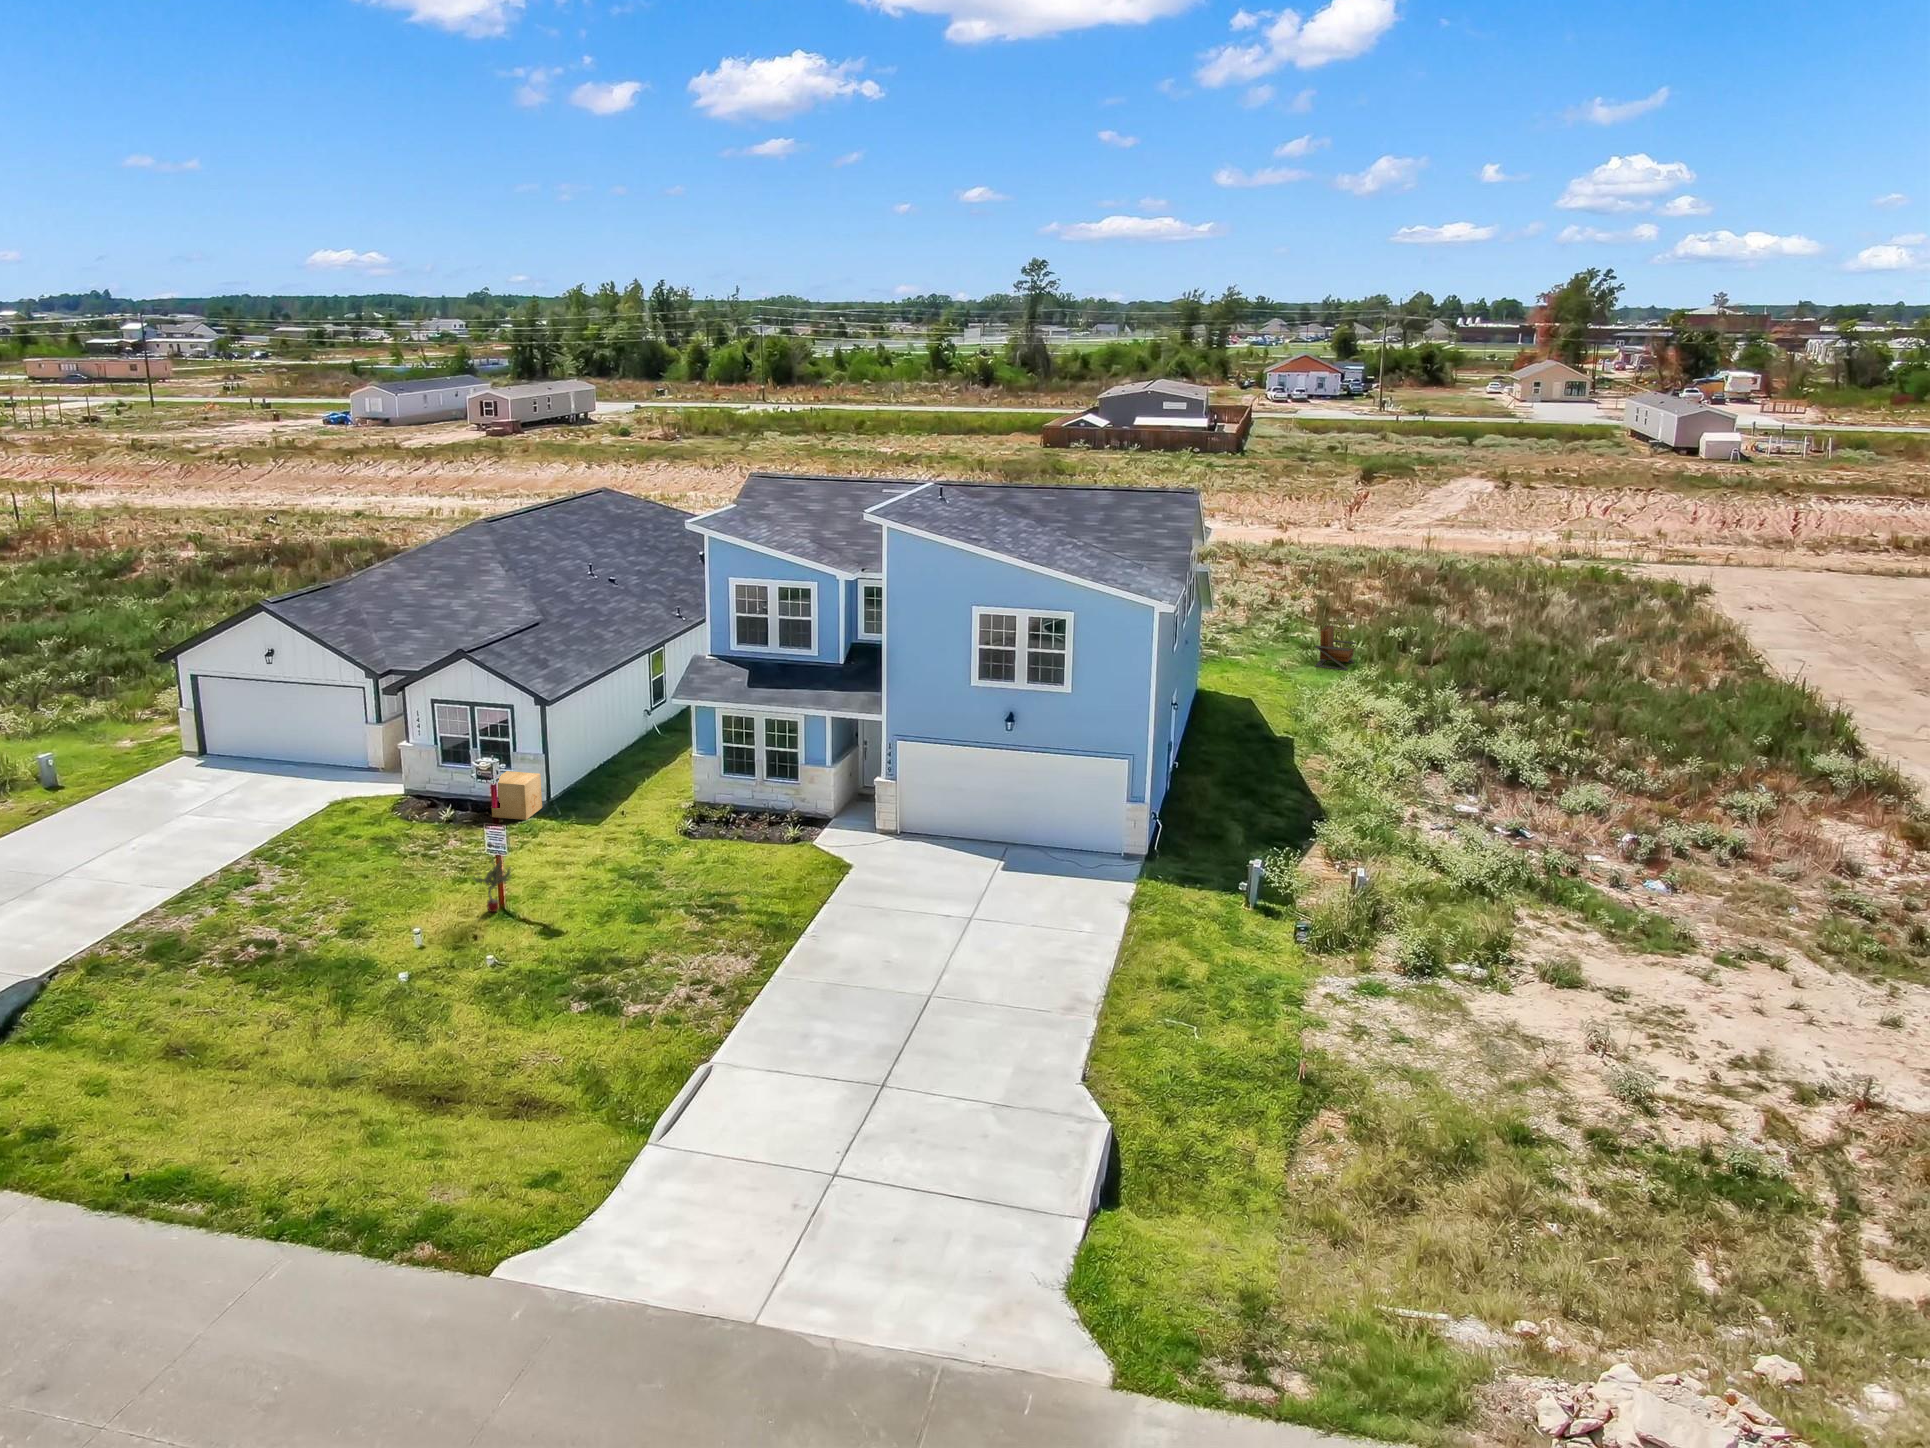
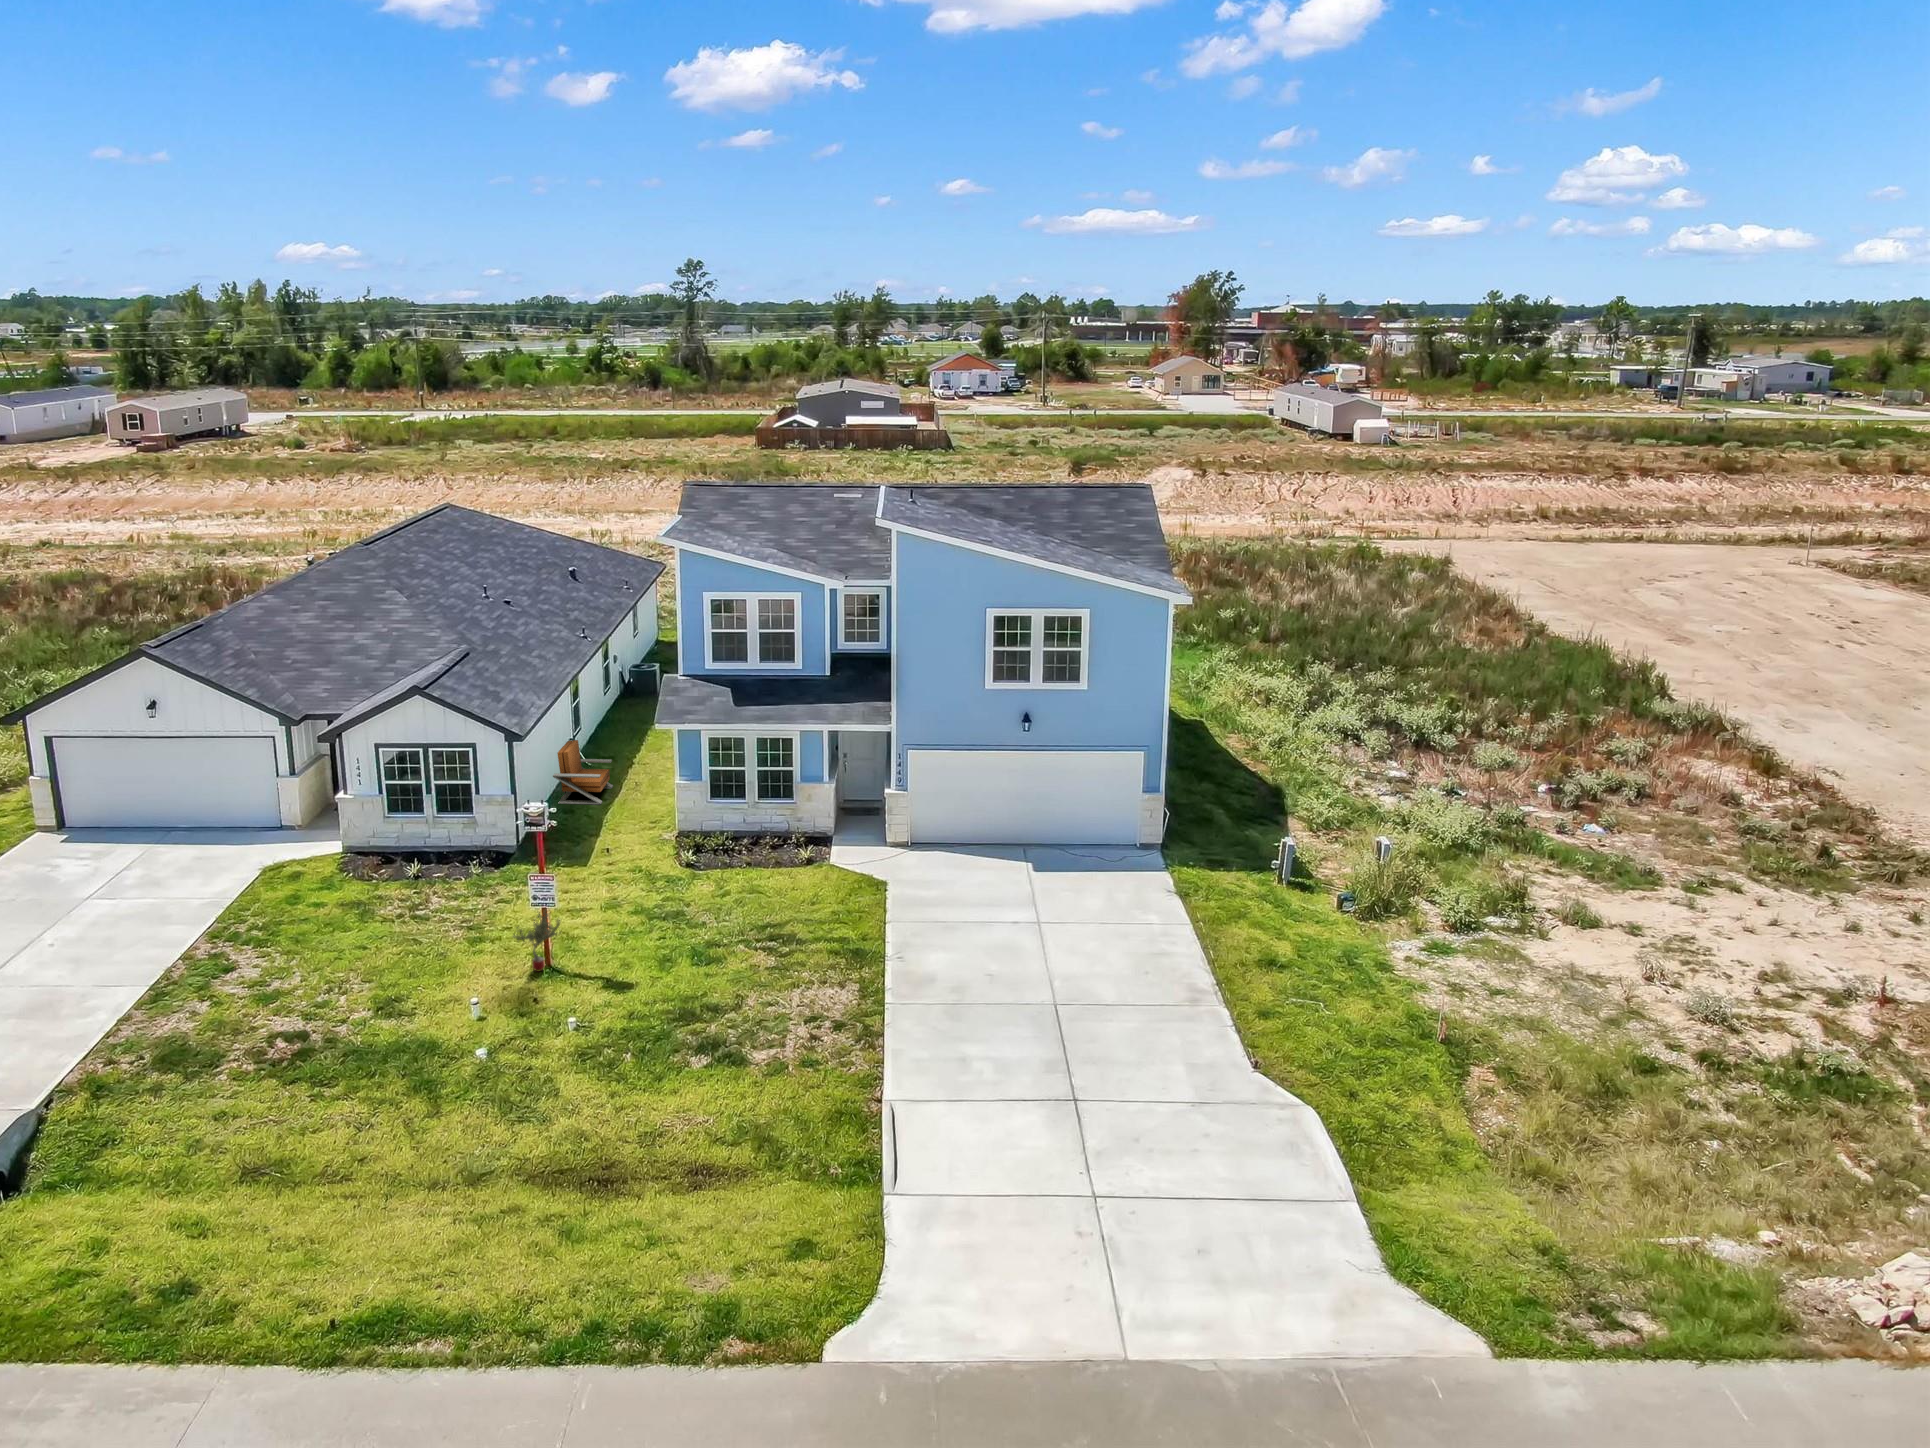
lounge chair: present [1315,626,1356,670] -> present [553,740,613,804]
cardboard box: present [492,771,542,820] -> none [462,816,514,868]

